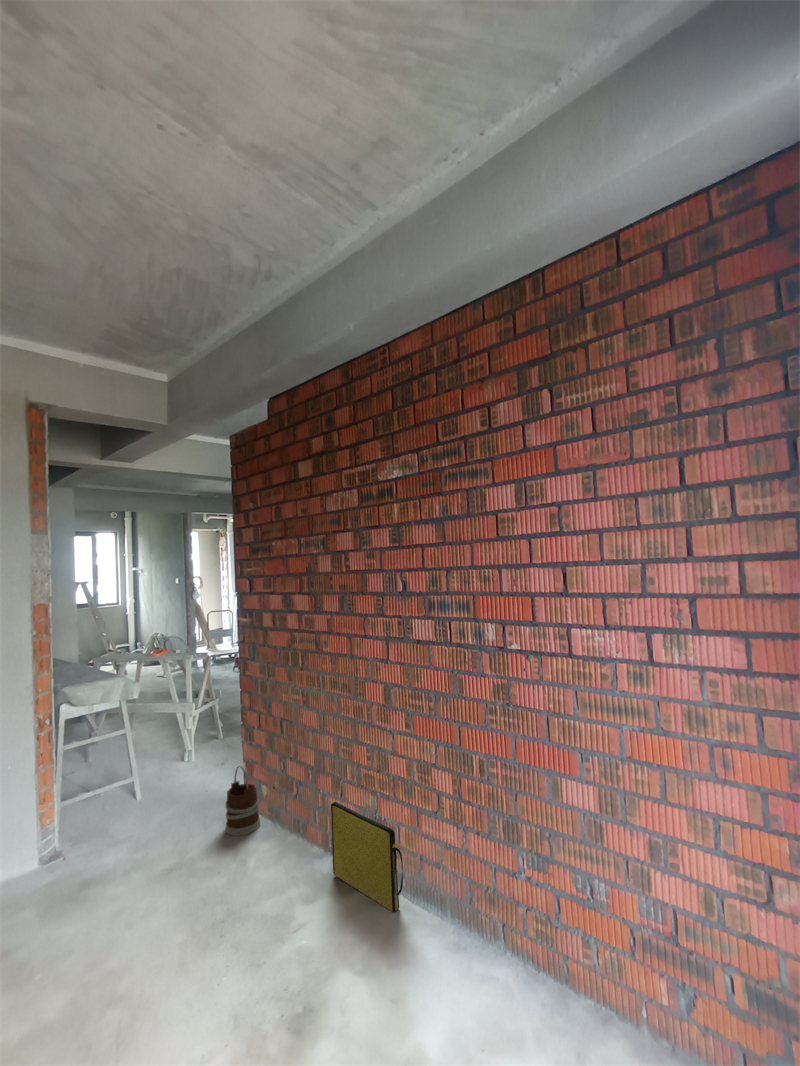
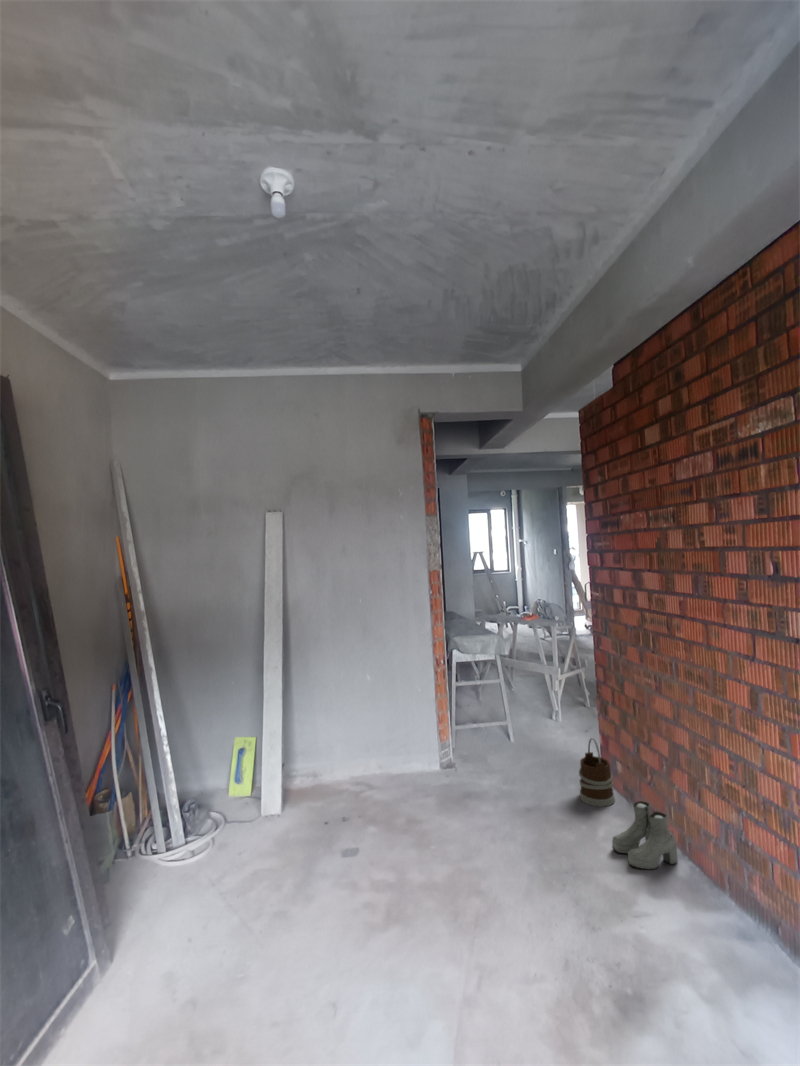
bag: present [331,802,403,912] -> none [684,804,775,957]
boots: none [265,814,322,880] -> present [612,801,678,869]

